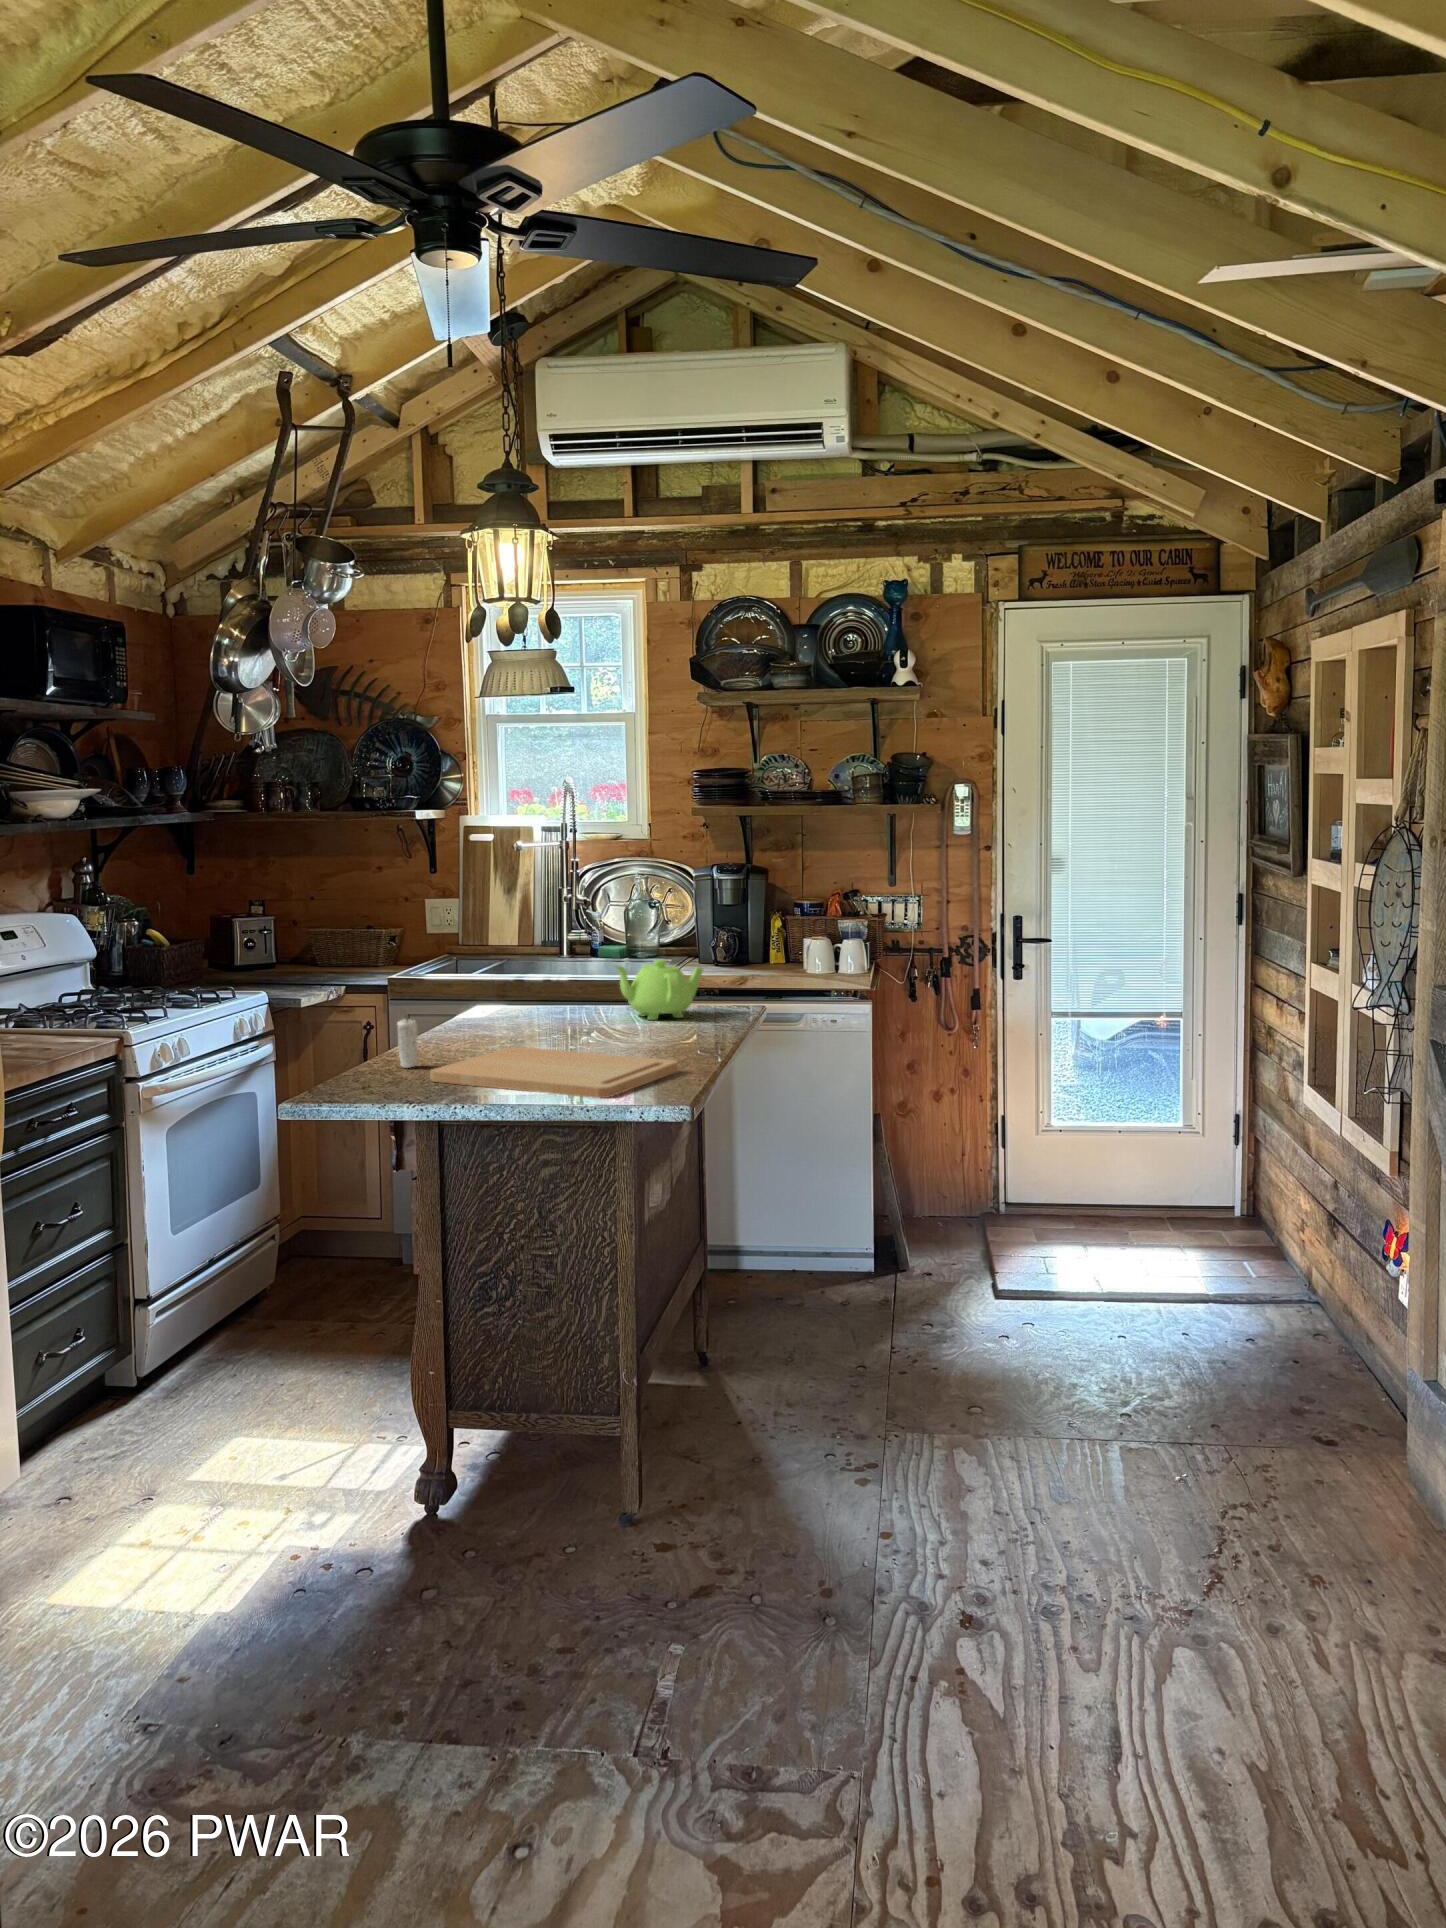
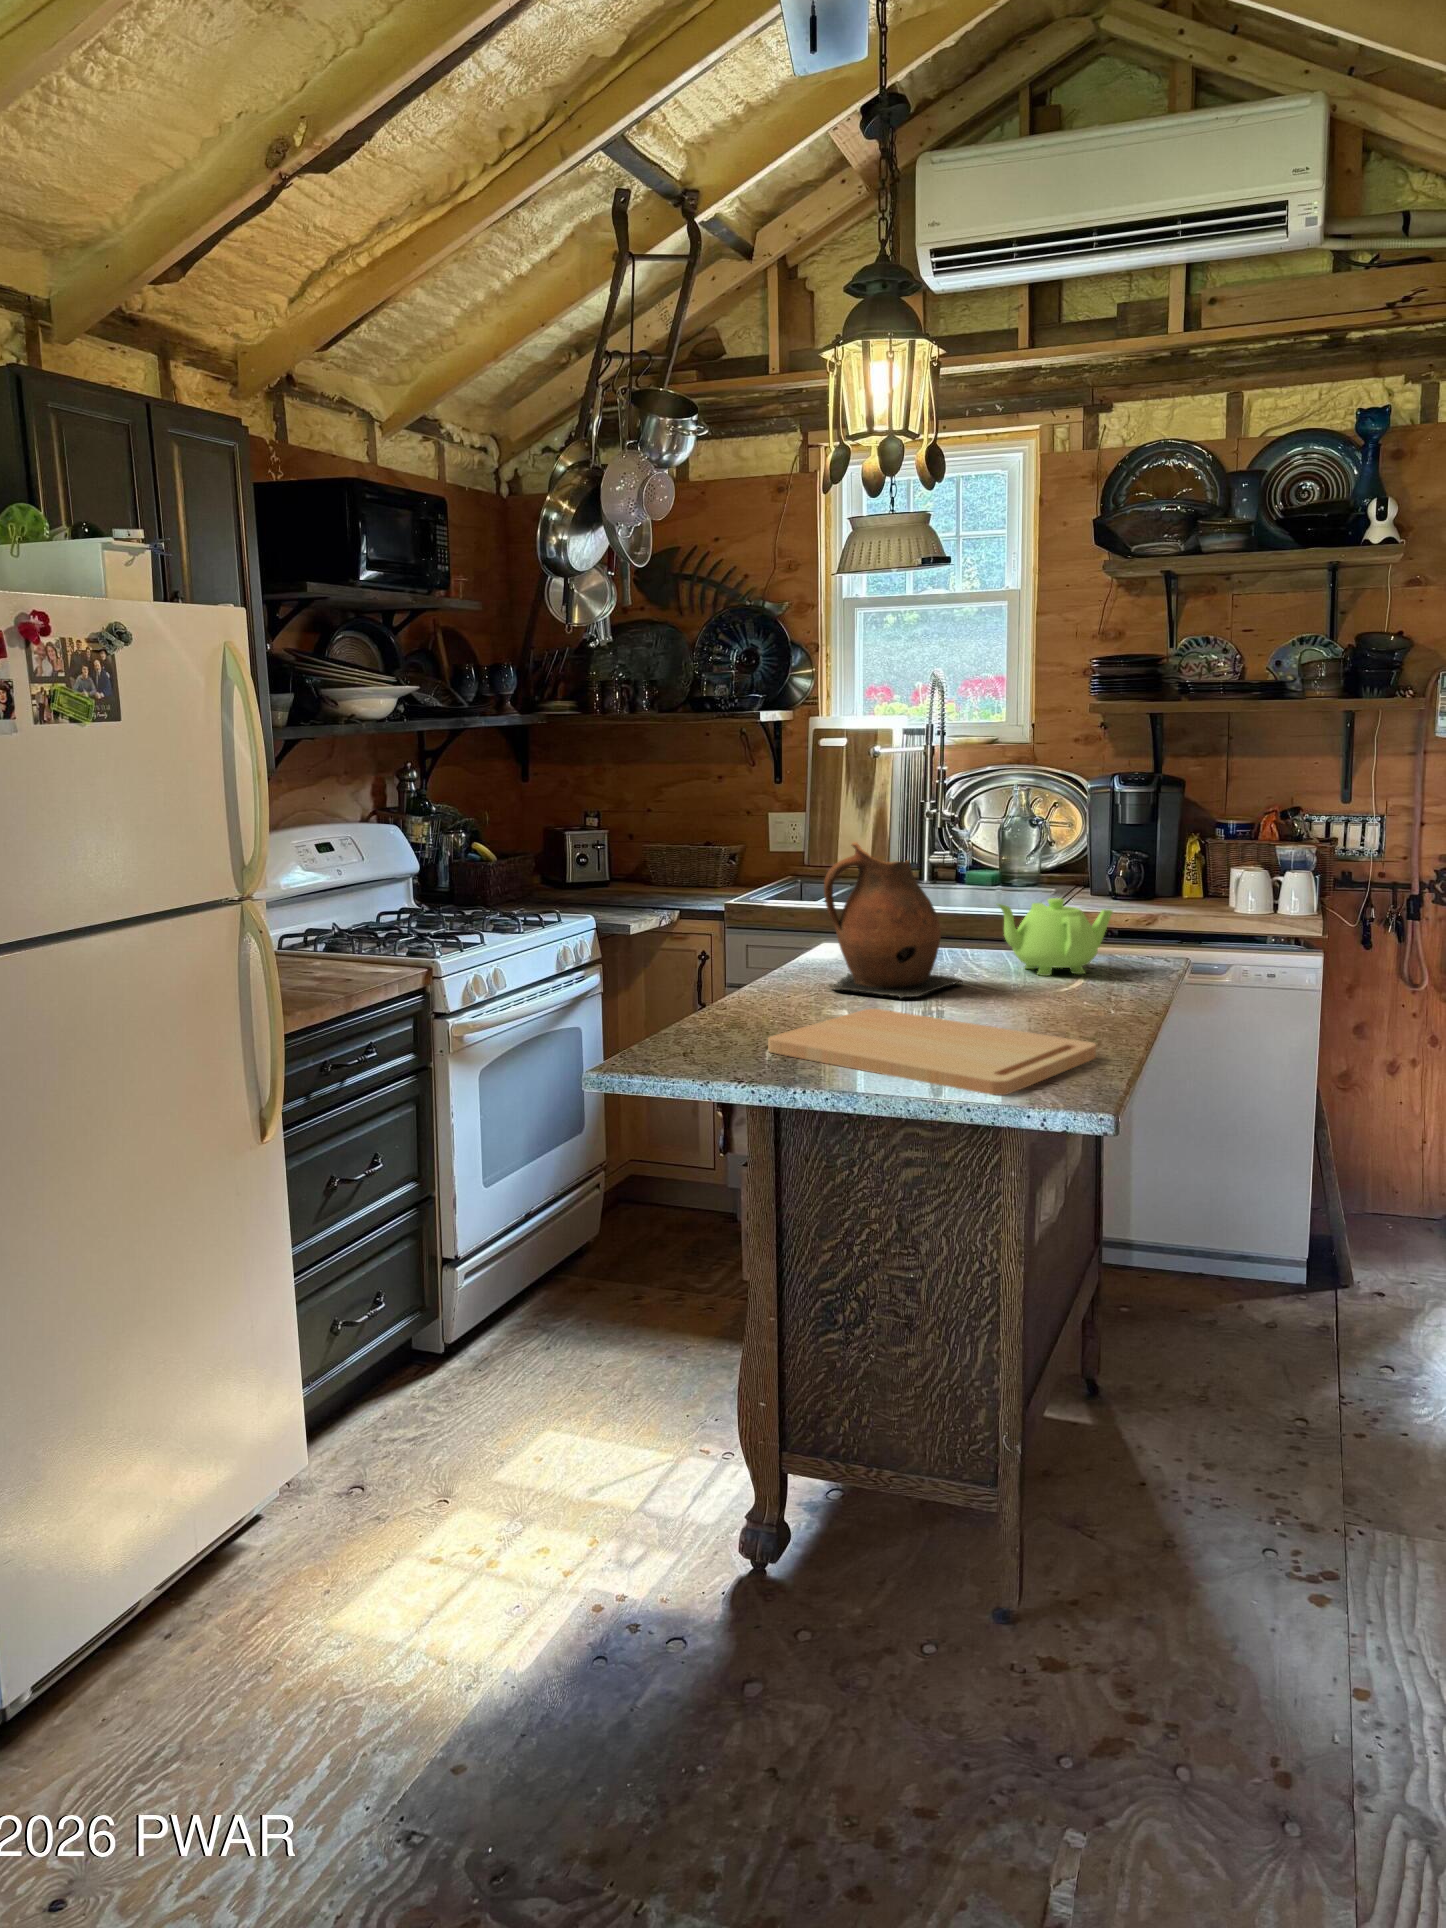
ceramic pitcher: none [474,919,588,1042] -> present [824,842,963,999]
candle: present [397,1019,418,1068] -> none [729,958,754,1030]

